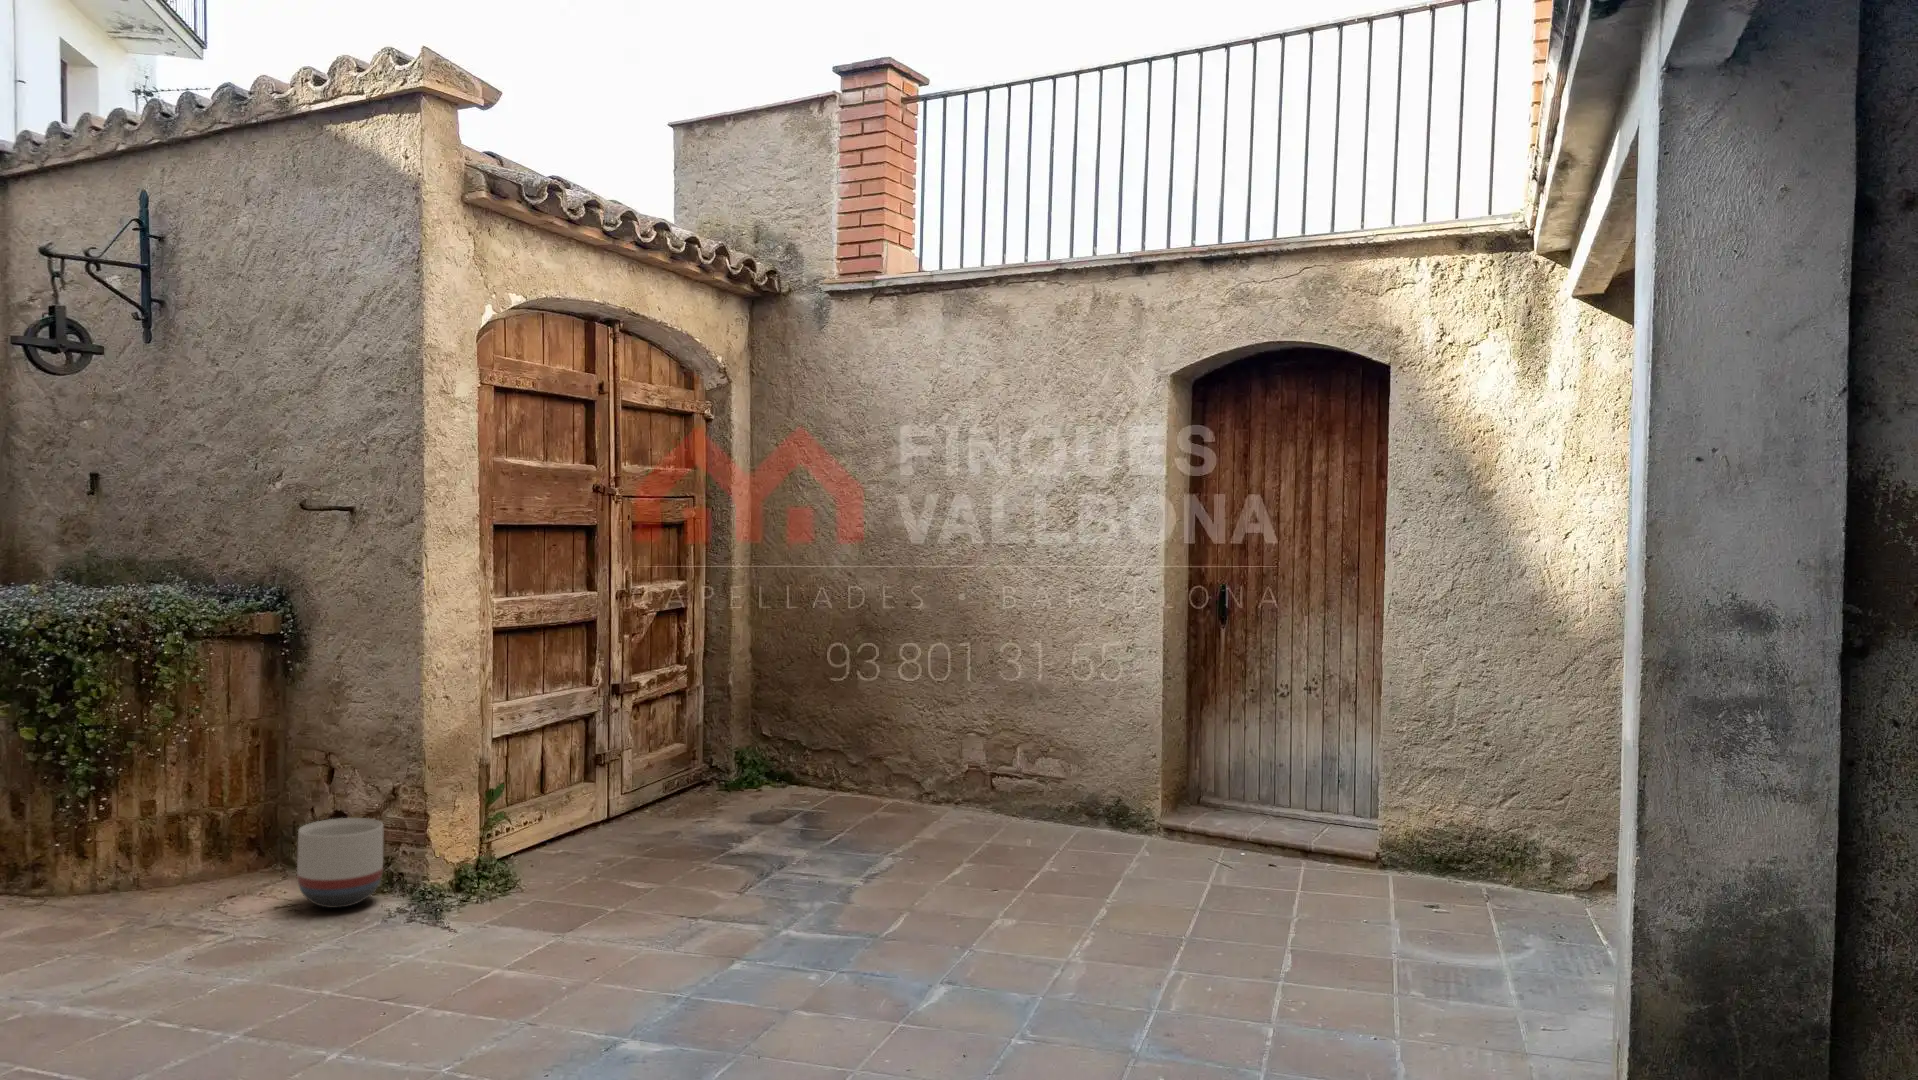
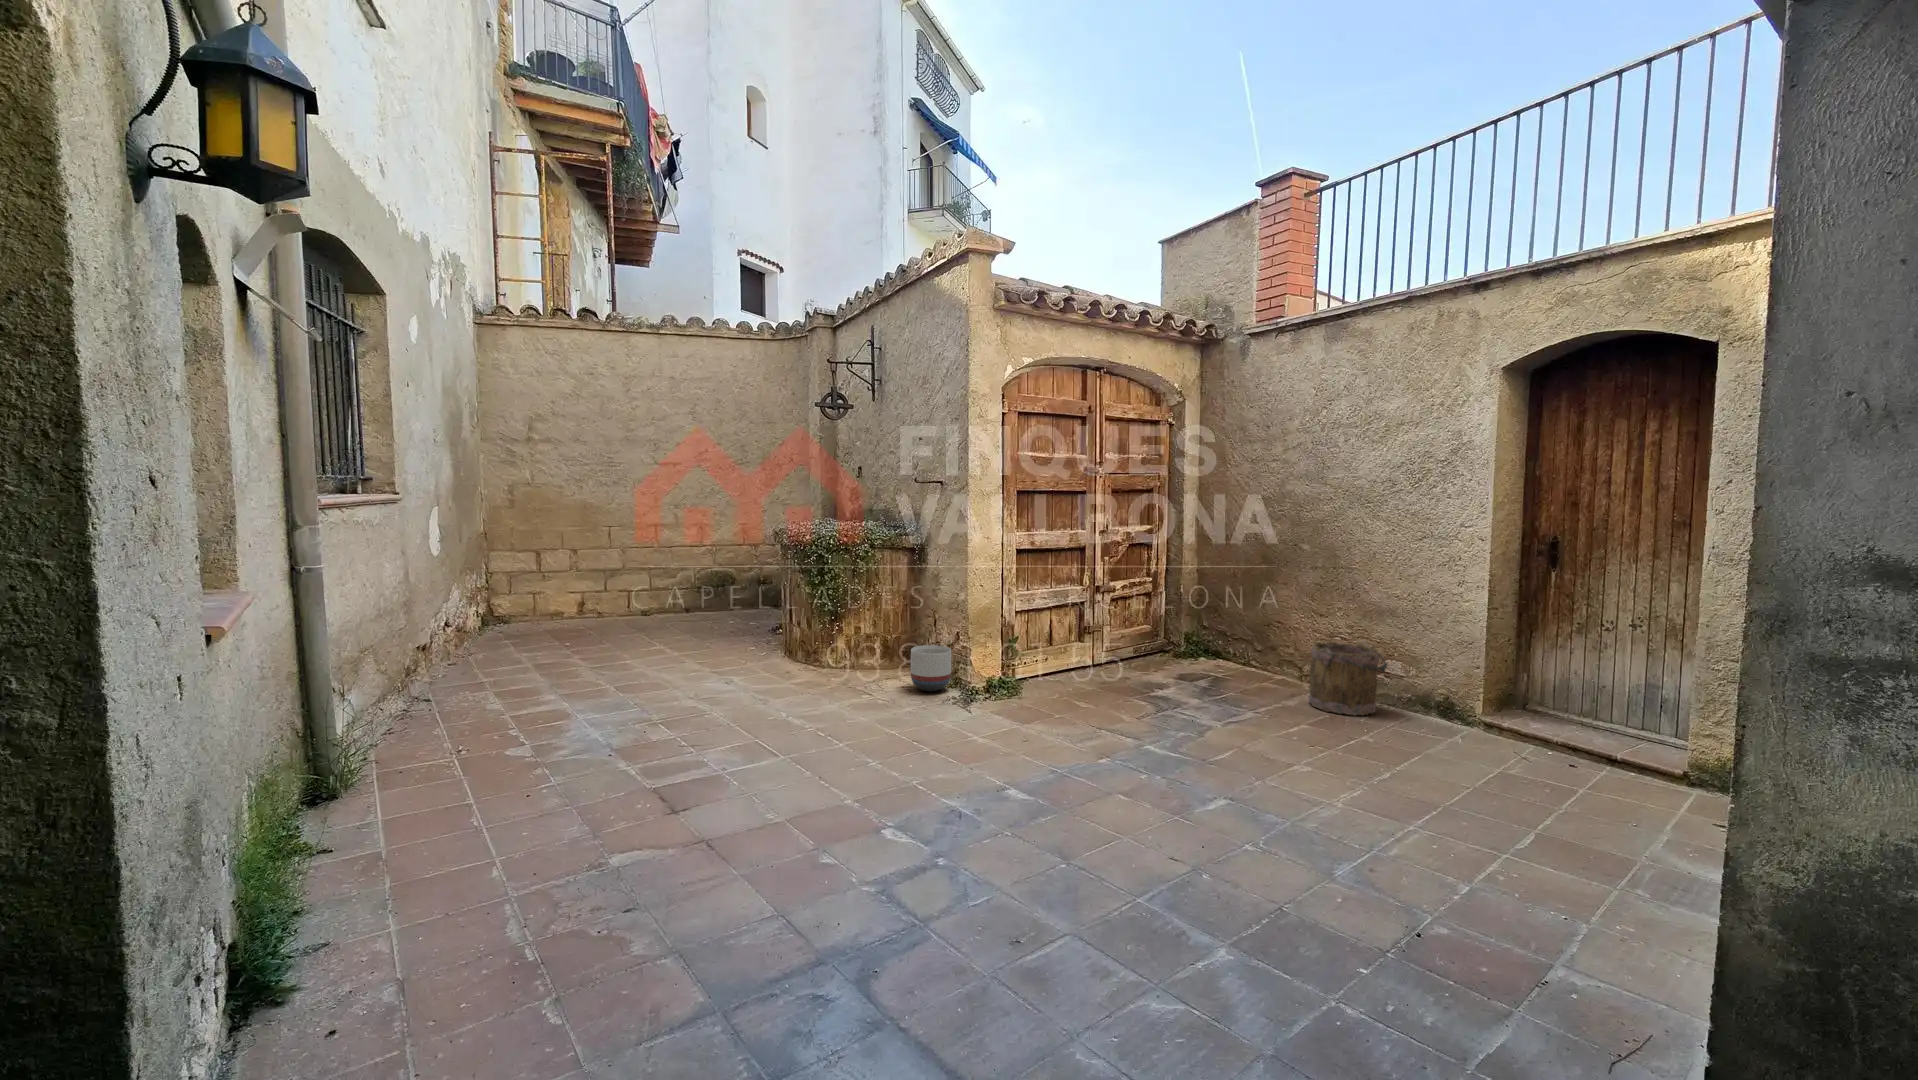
bucket: none [950,738,1051,845] -> present [1308,642,1388,715]

